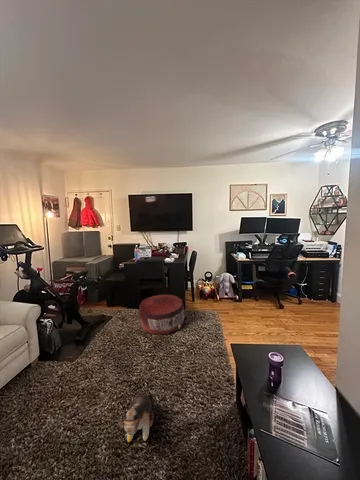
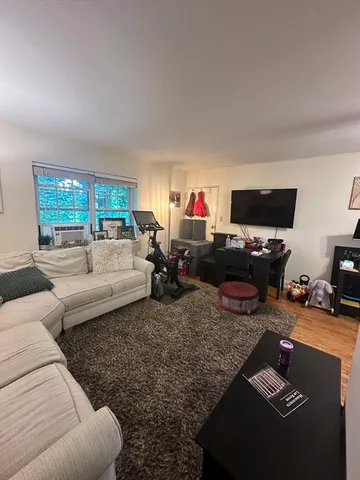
plush toy: present [119,392,154,442] -> none [174,332,203,358]

